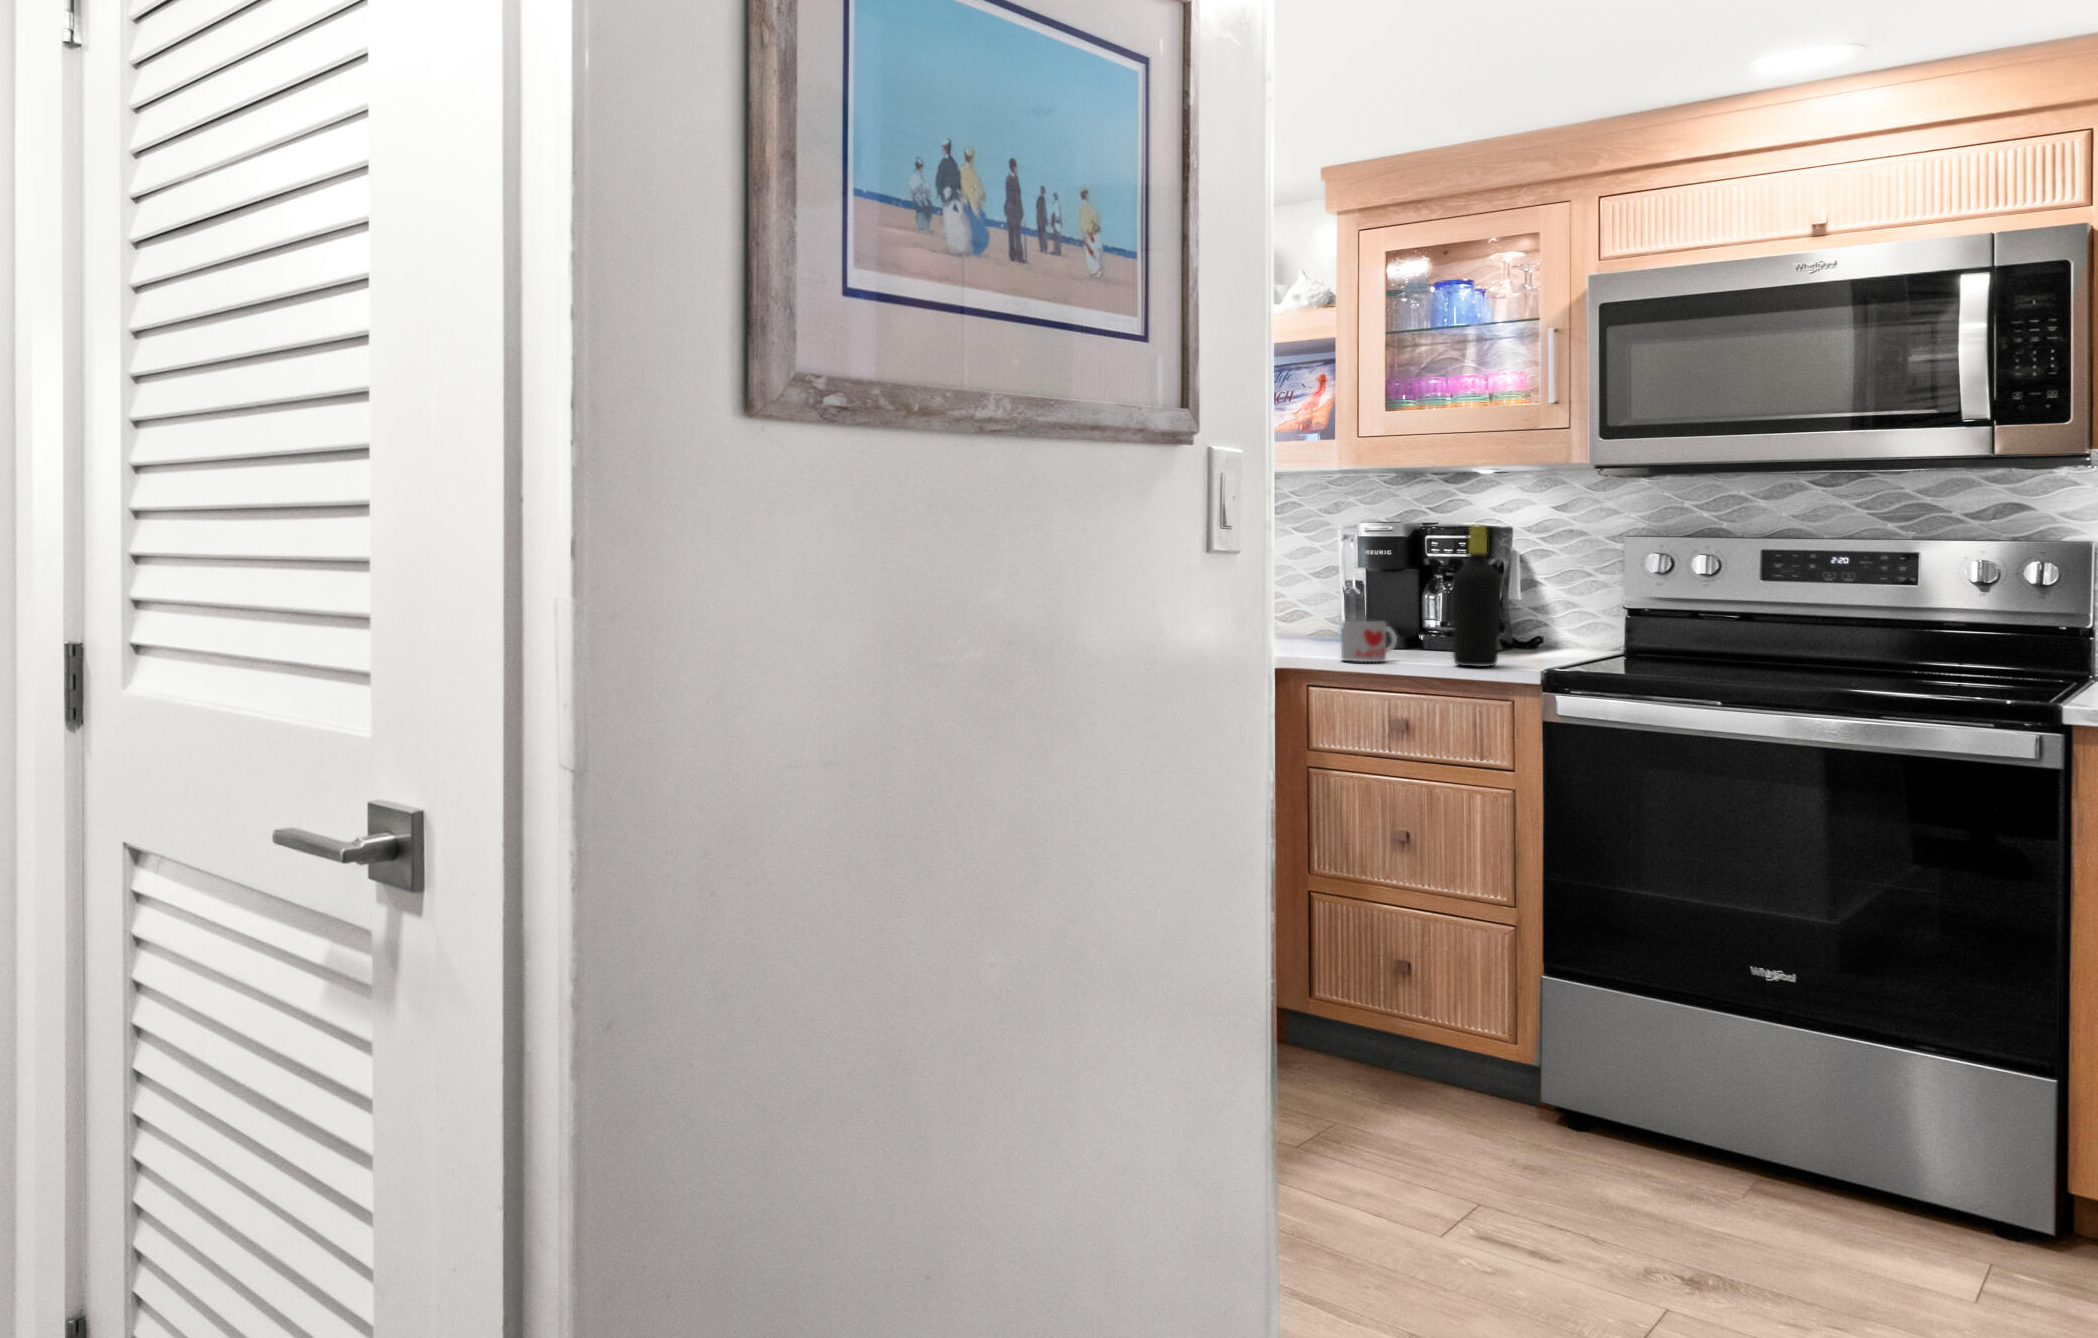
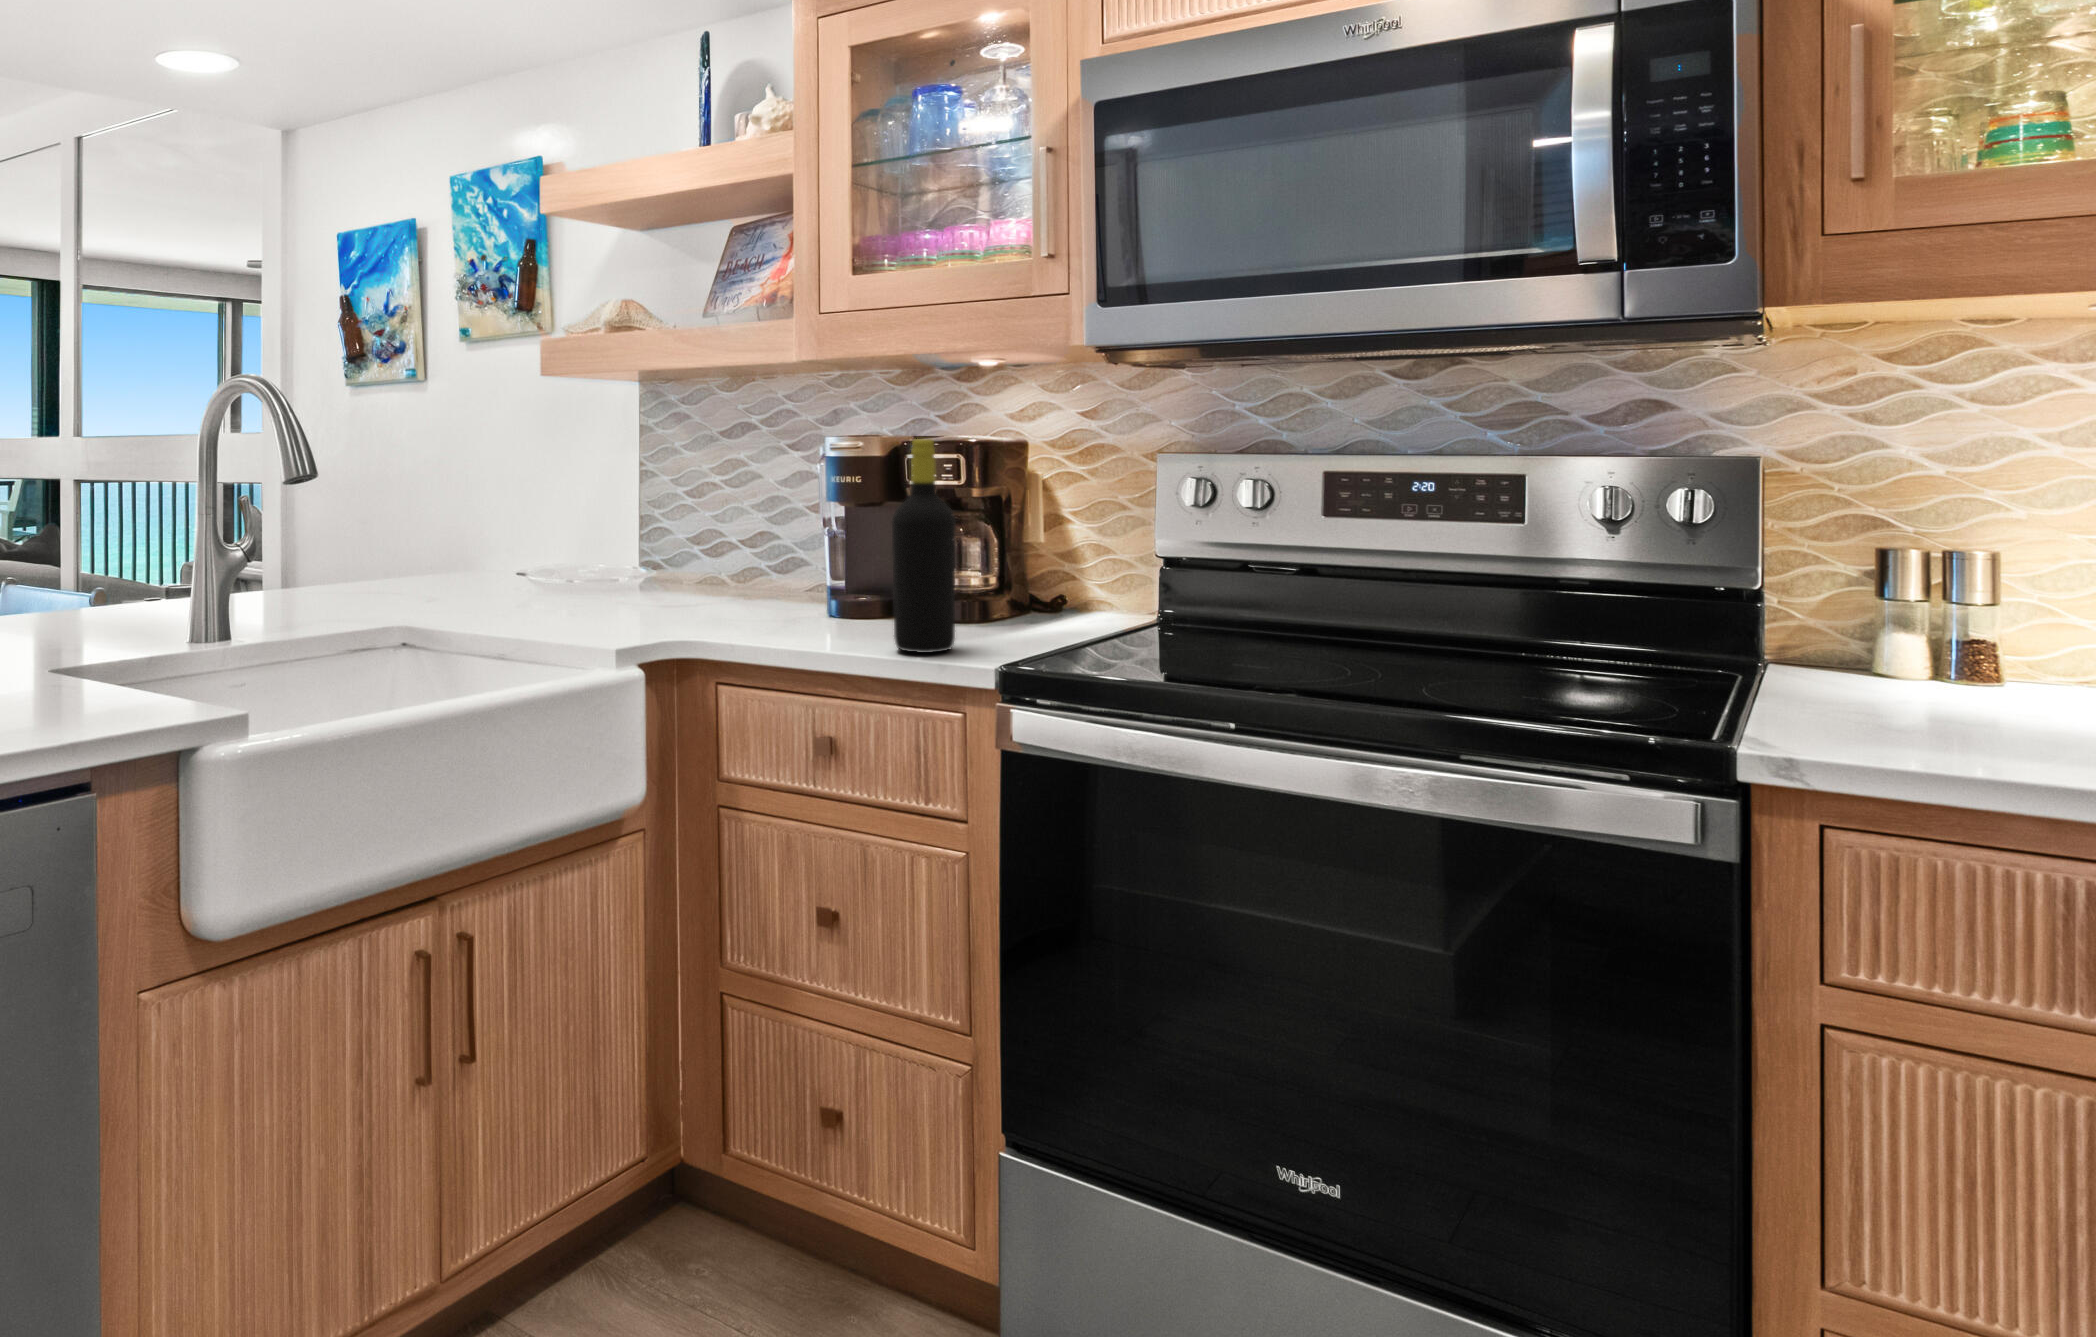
mug: present [1341,621,1397,662] -> none [753,581,831,644]

